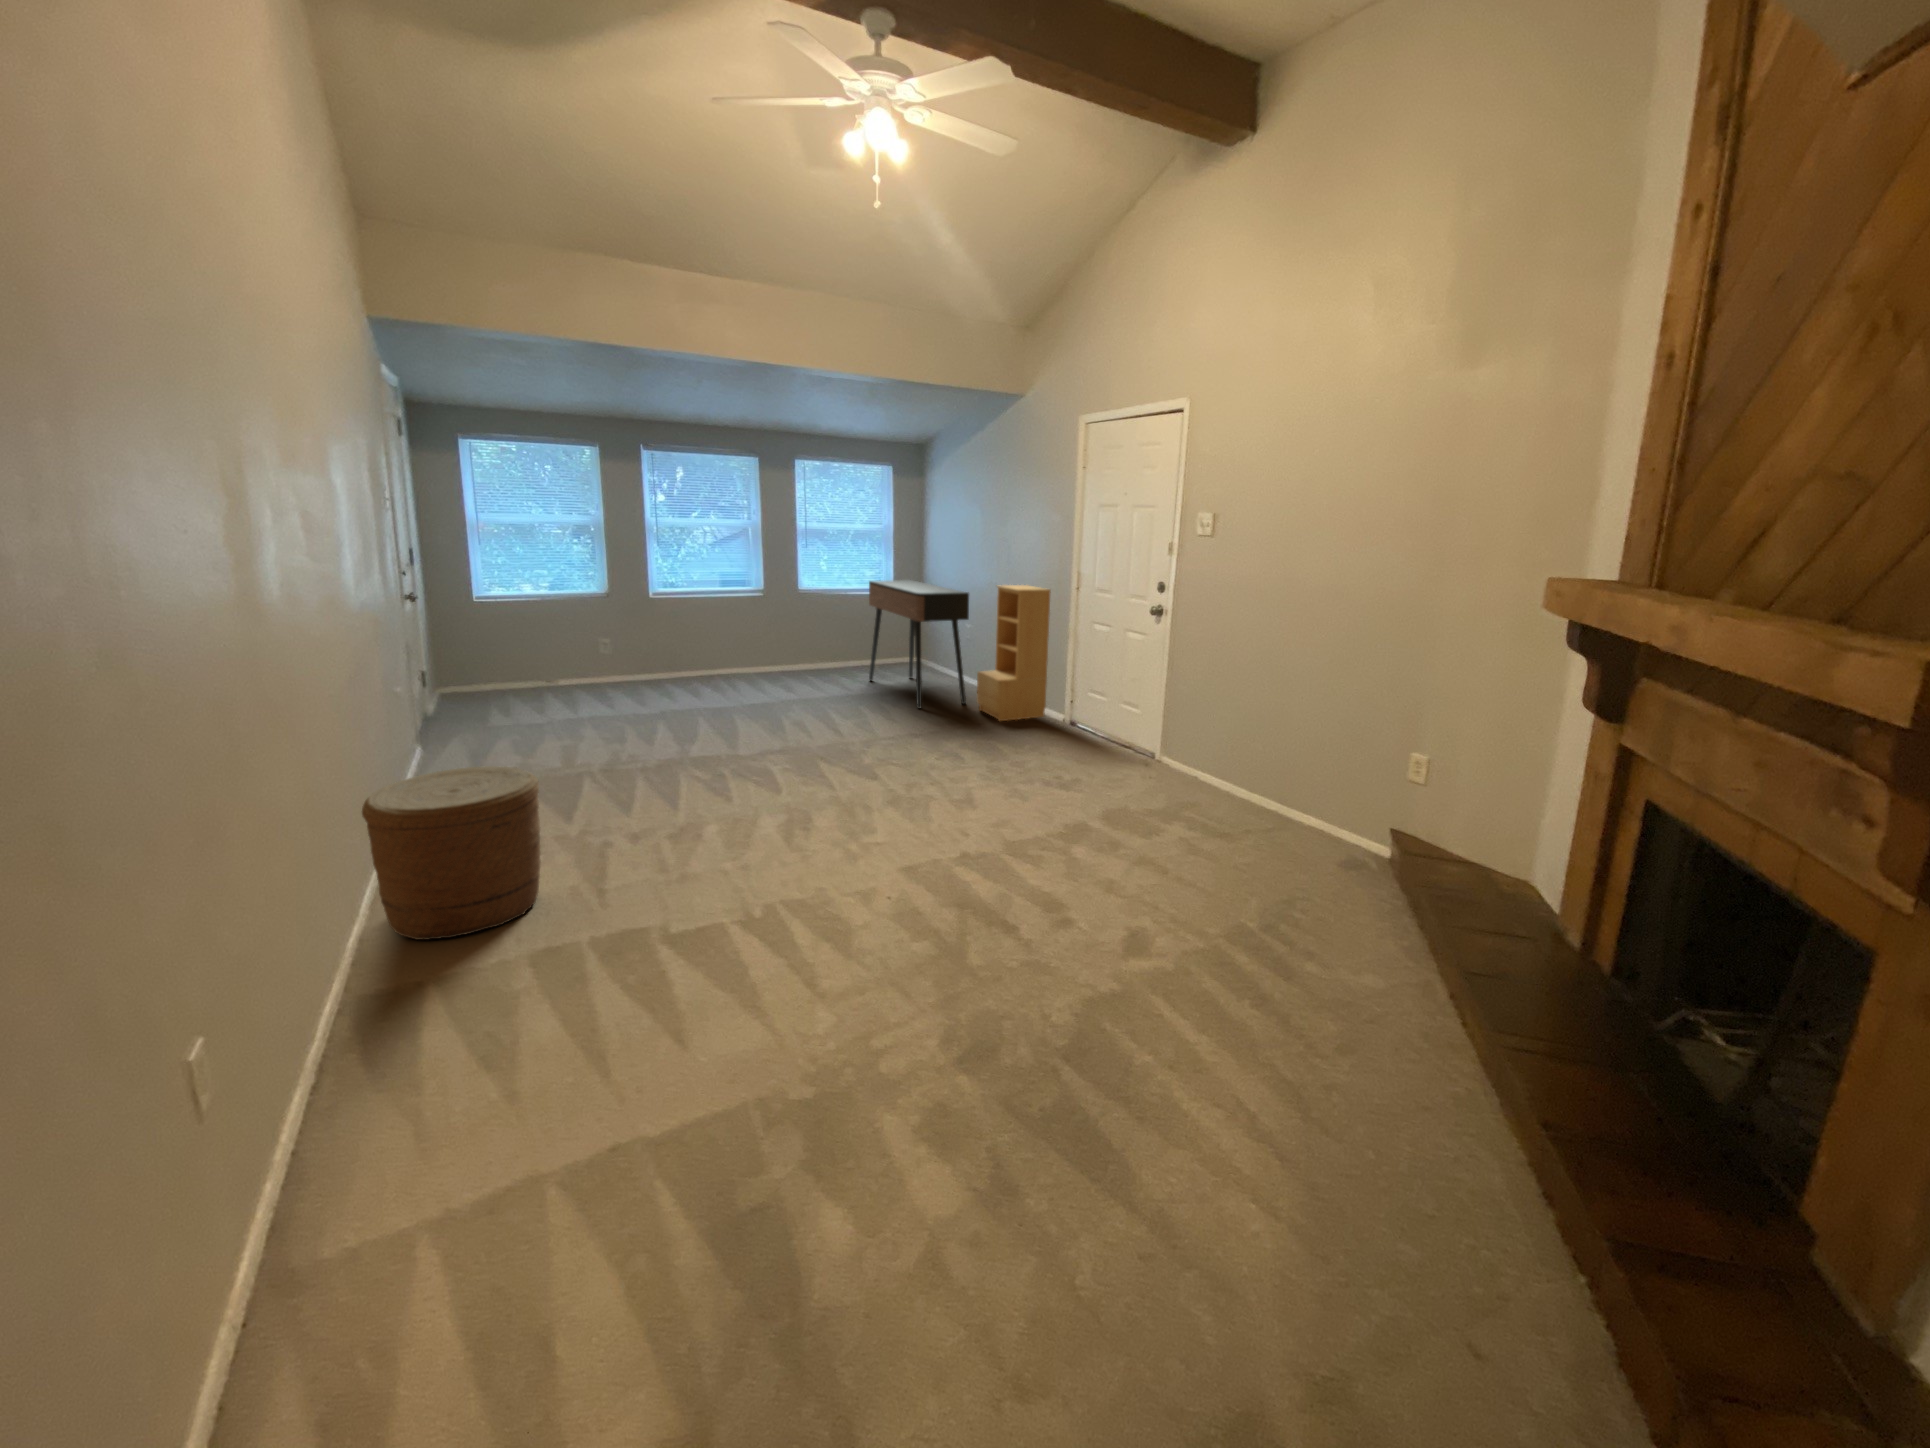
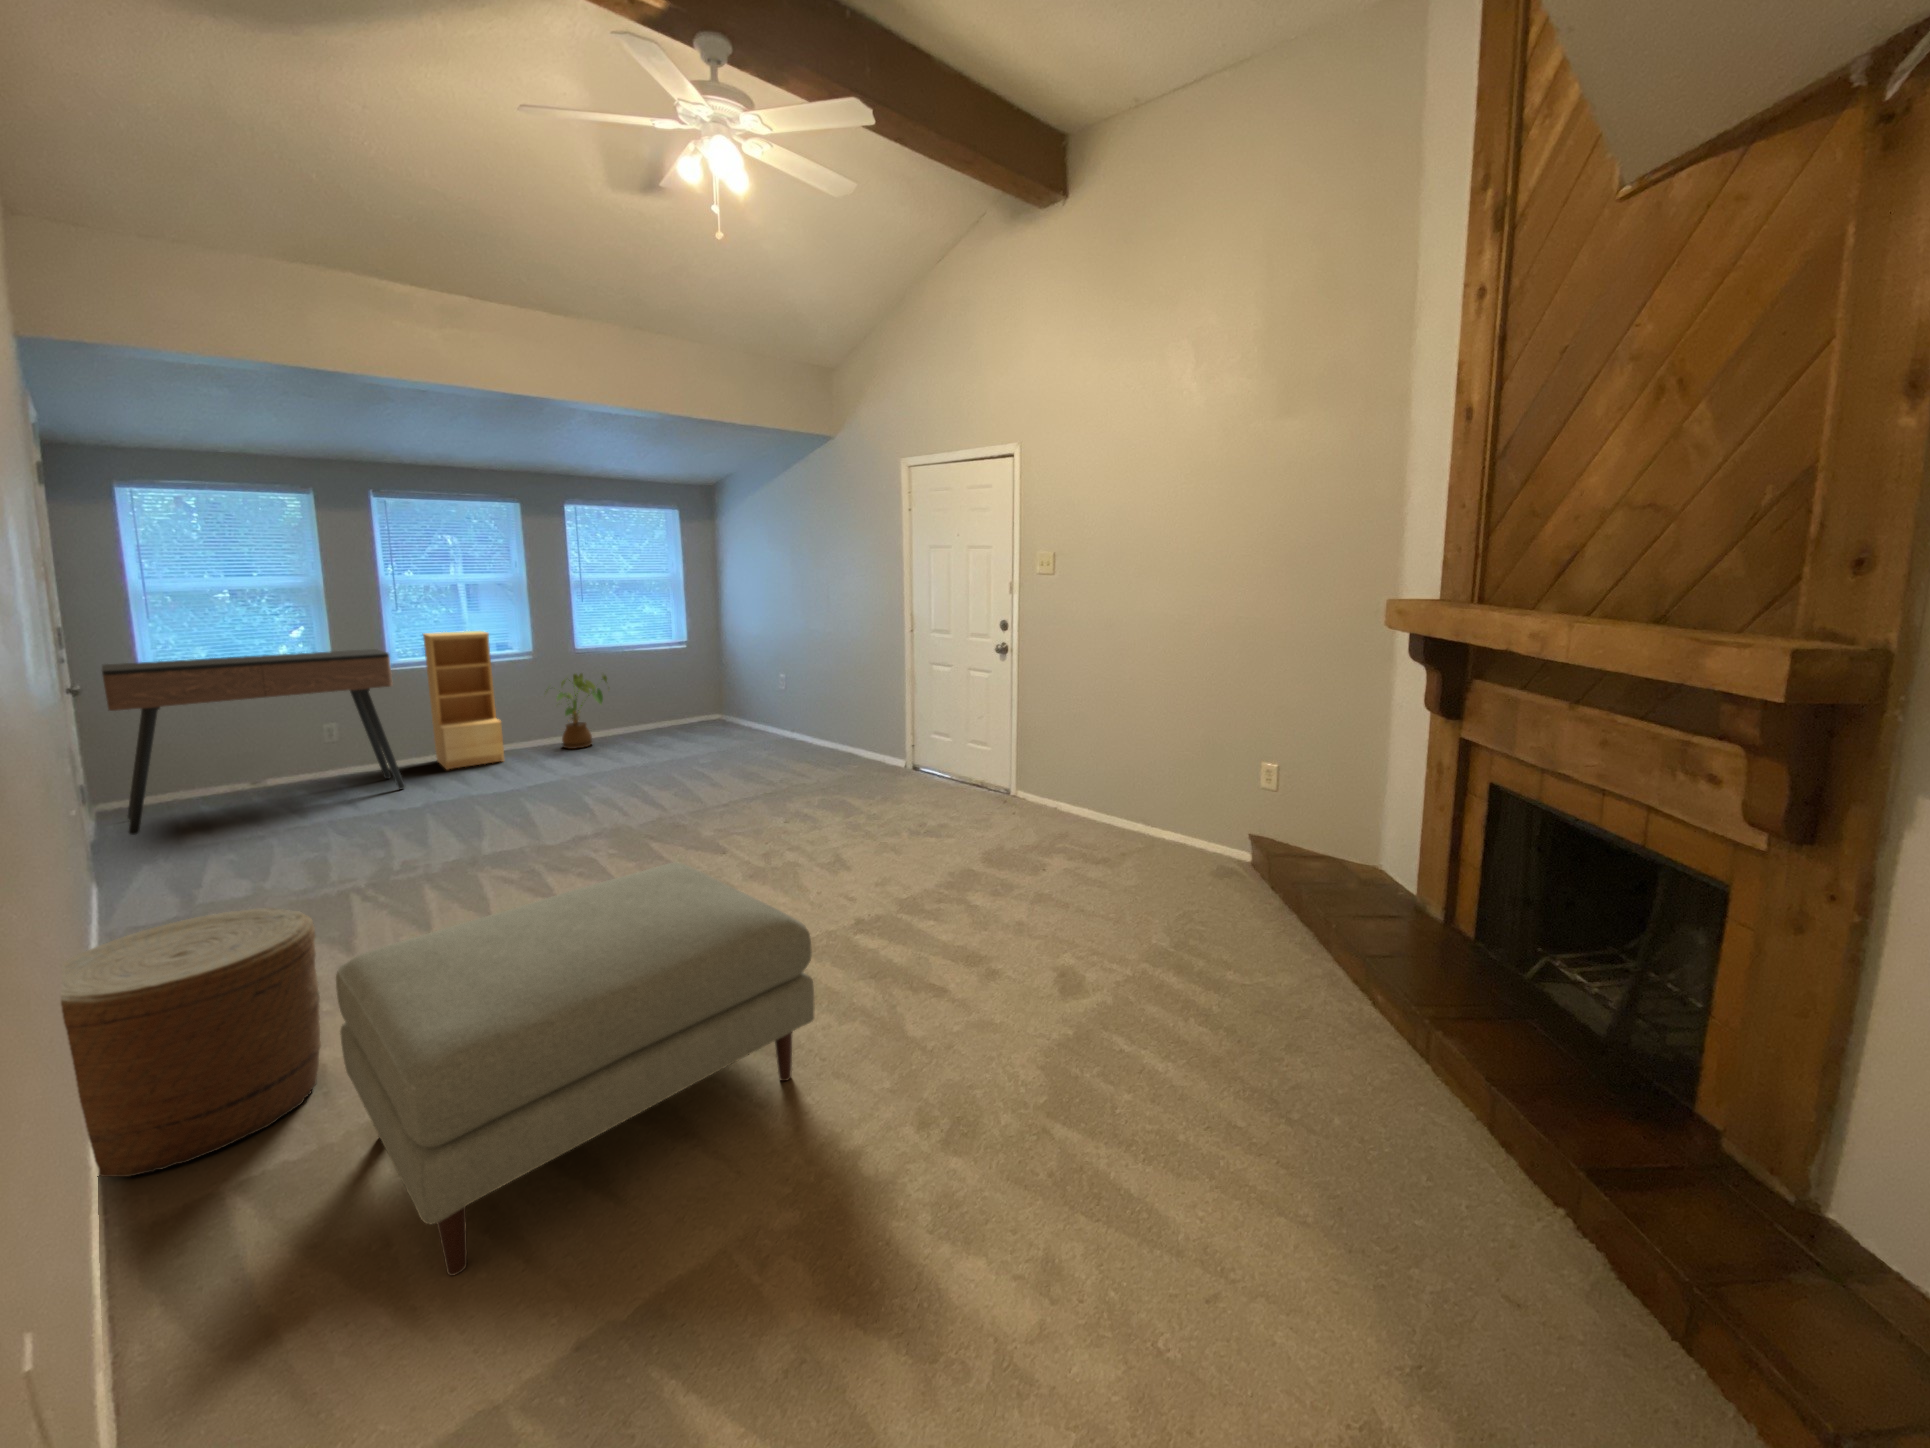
console table: present [869,580,969,708] -> present [102,649,405,835]
bookshelf: present [977,585,1051,721] -> present [423,631,504,770]
house plant: none [765,608,819,674] -> present [547,673,607,749]
ottoman: none [538,773,879,1053] -> present [336,862,814,1276]

